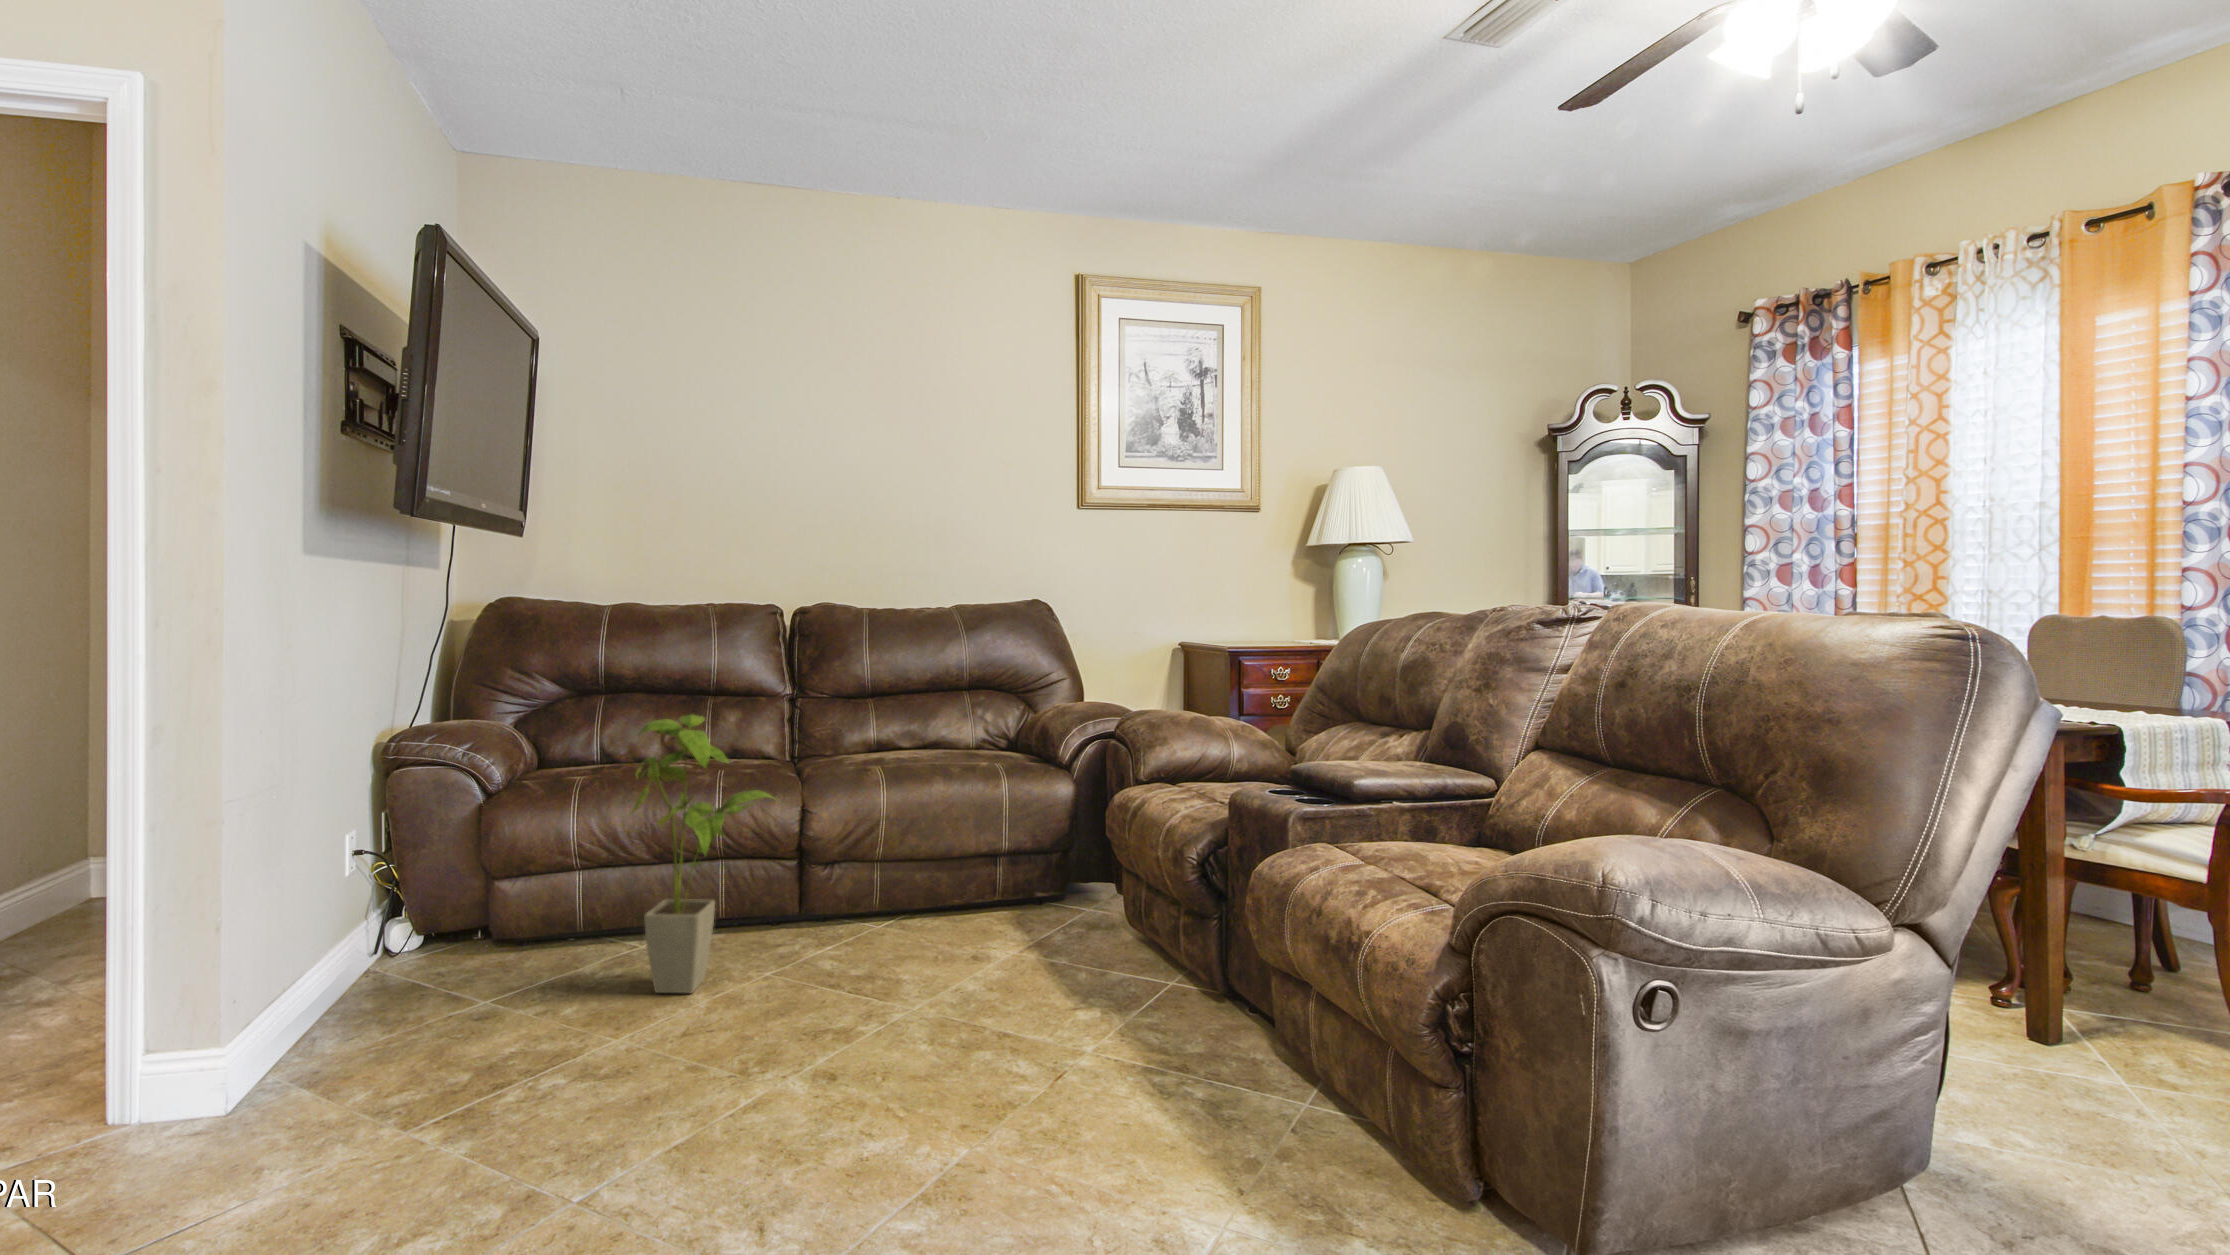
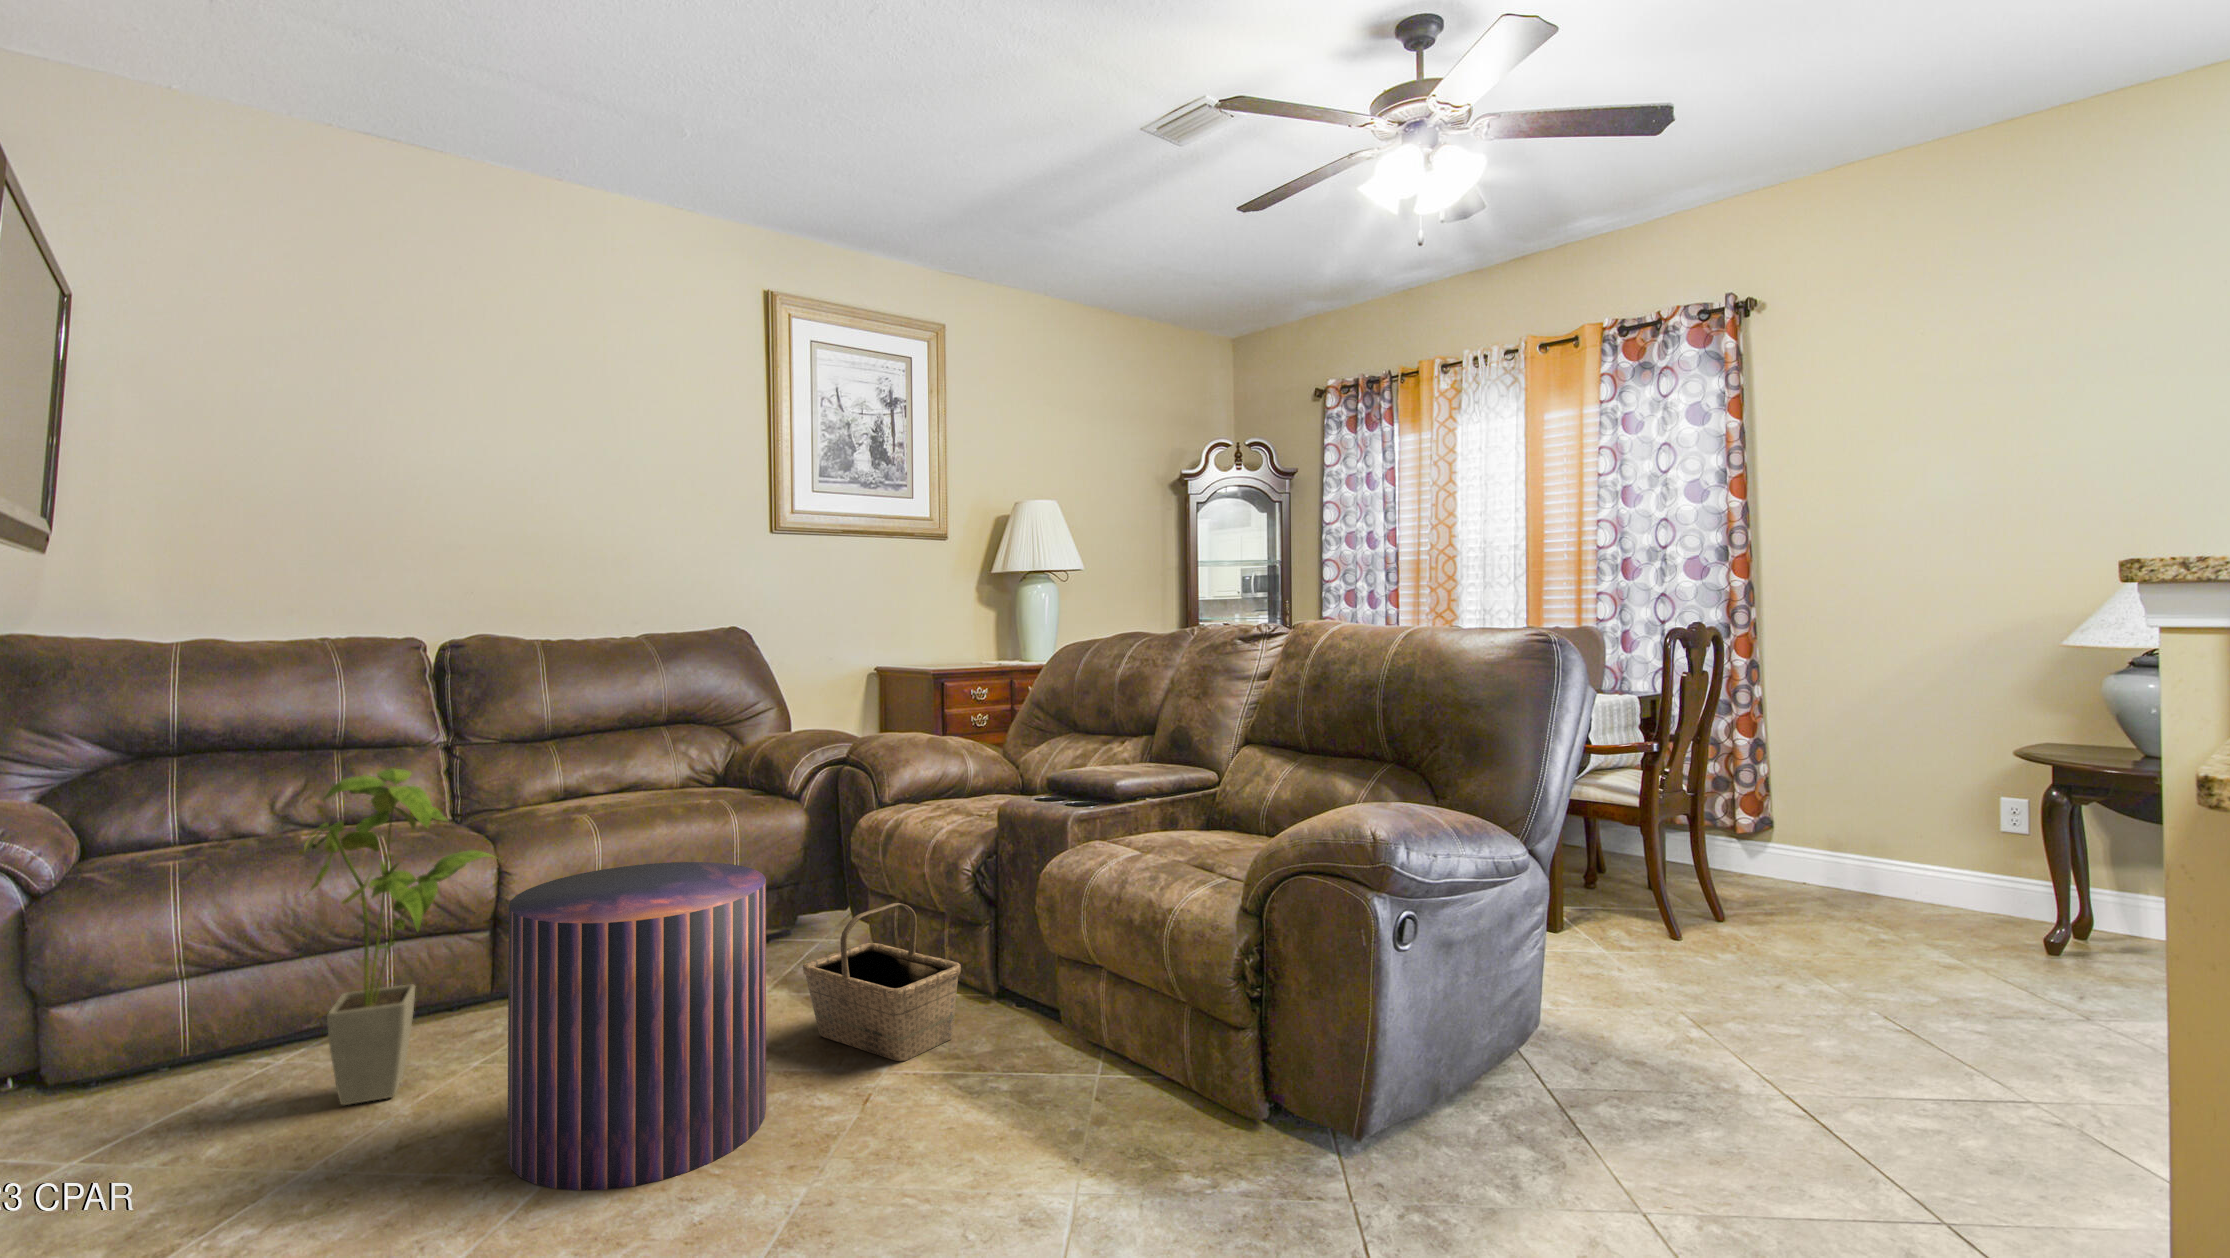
pouf: none [739,818,963,1115] -> present [507,862,766,1191]
basket: none [1027,884,1176,1047] -> present [803,903,961,1061]

